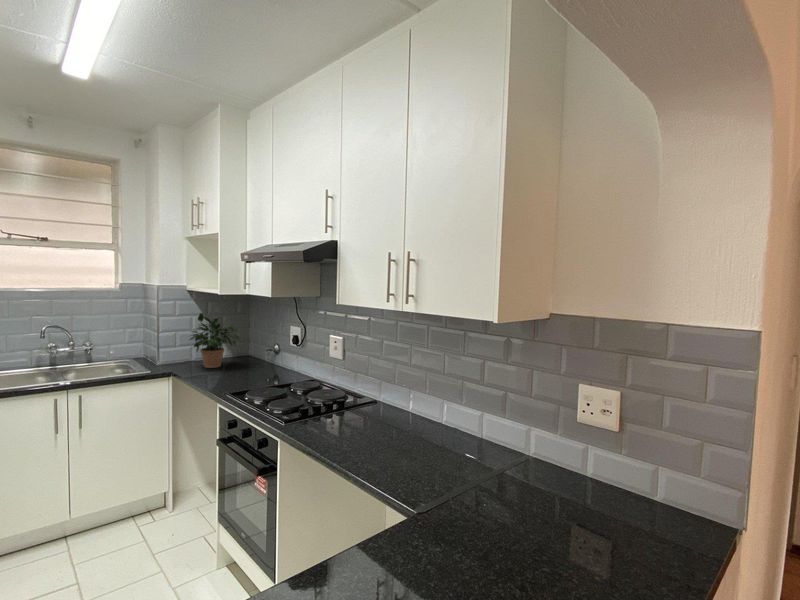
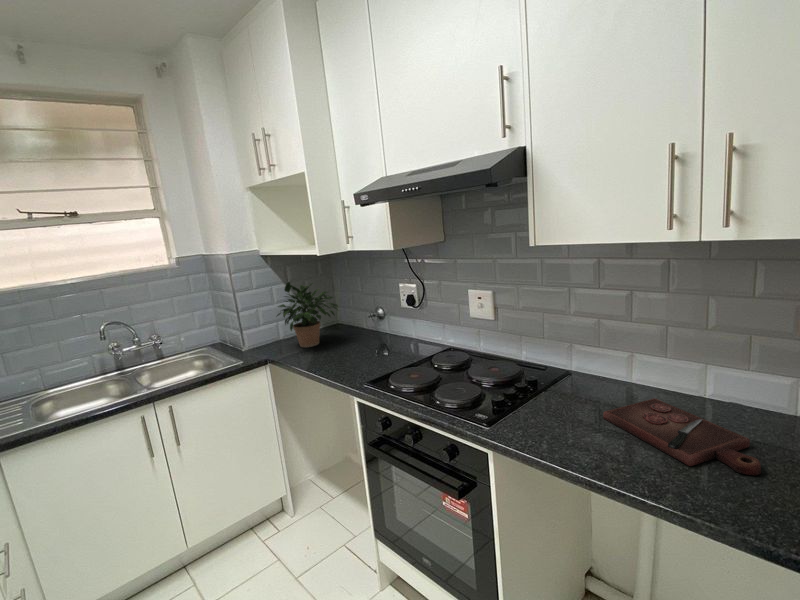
cutting board: none [364,419,430,458] -> present [603,398,761,475]

